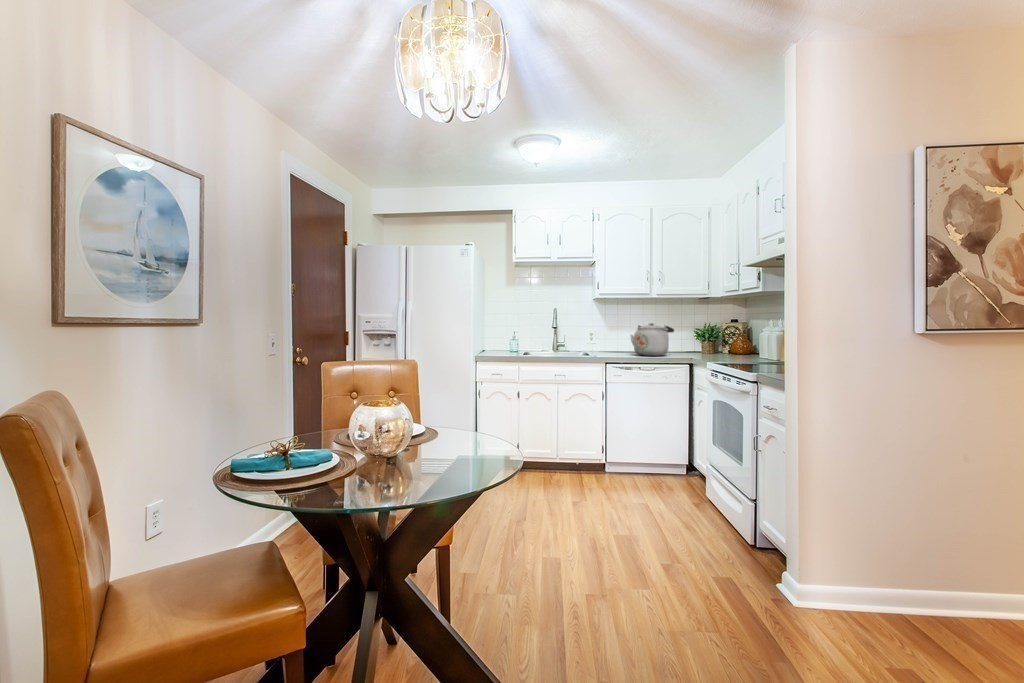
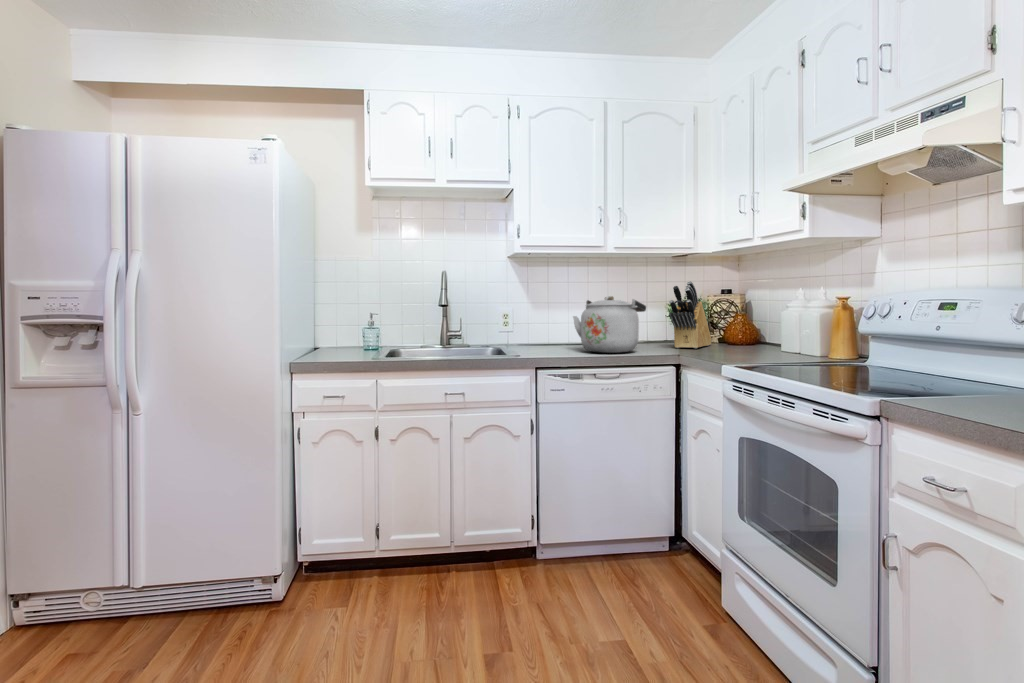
knife block: none [689,315,721,355] -> present [669,281,712,348]

